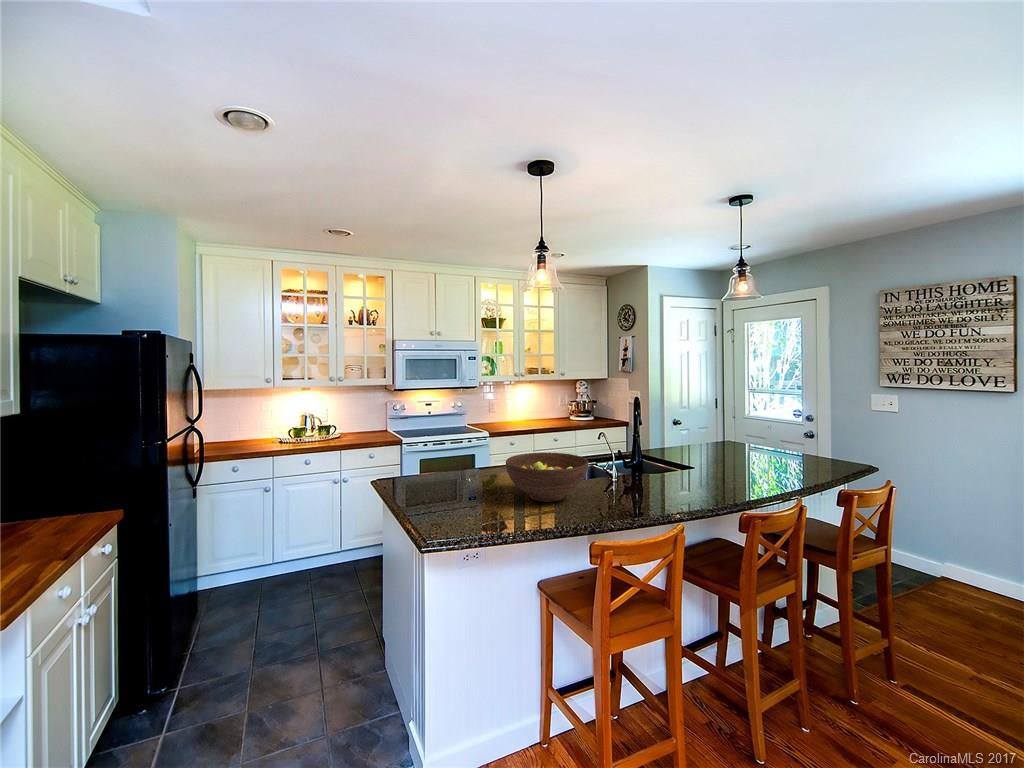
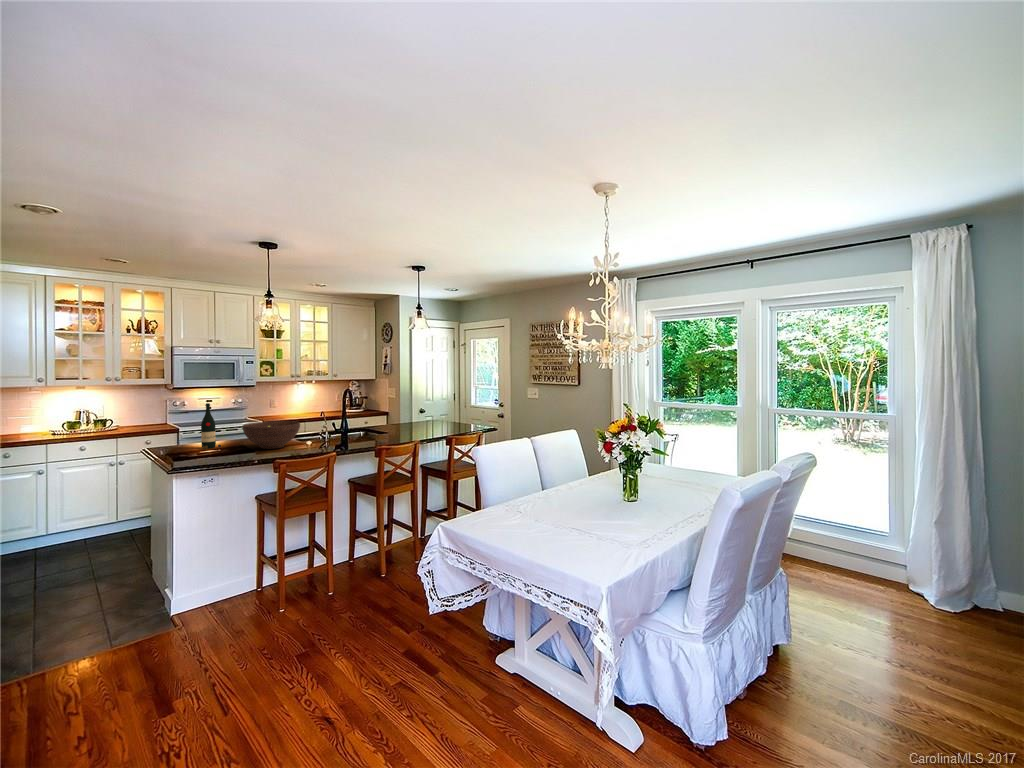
wine bottle: none [446,424,472,493] -> present [201,403,221,449]

